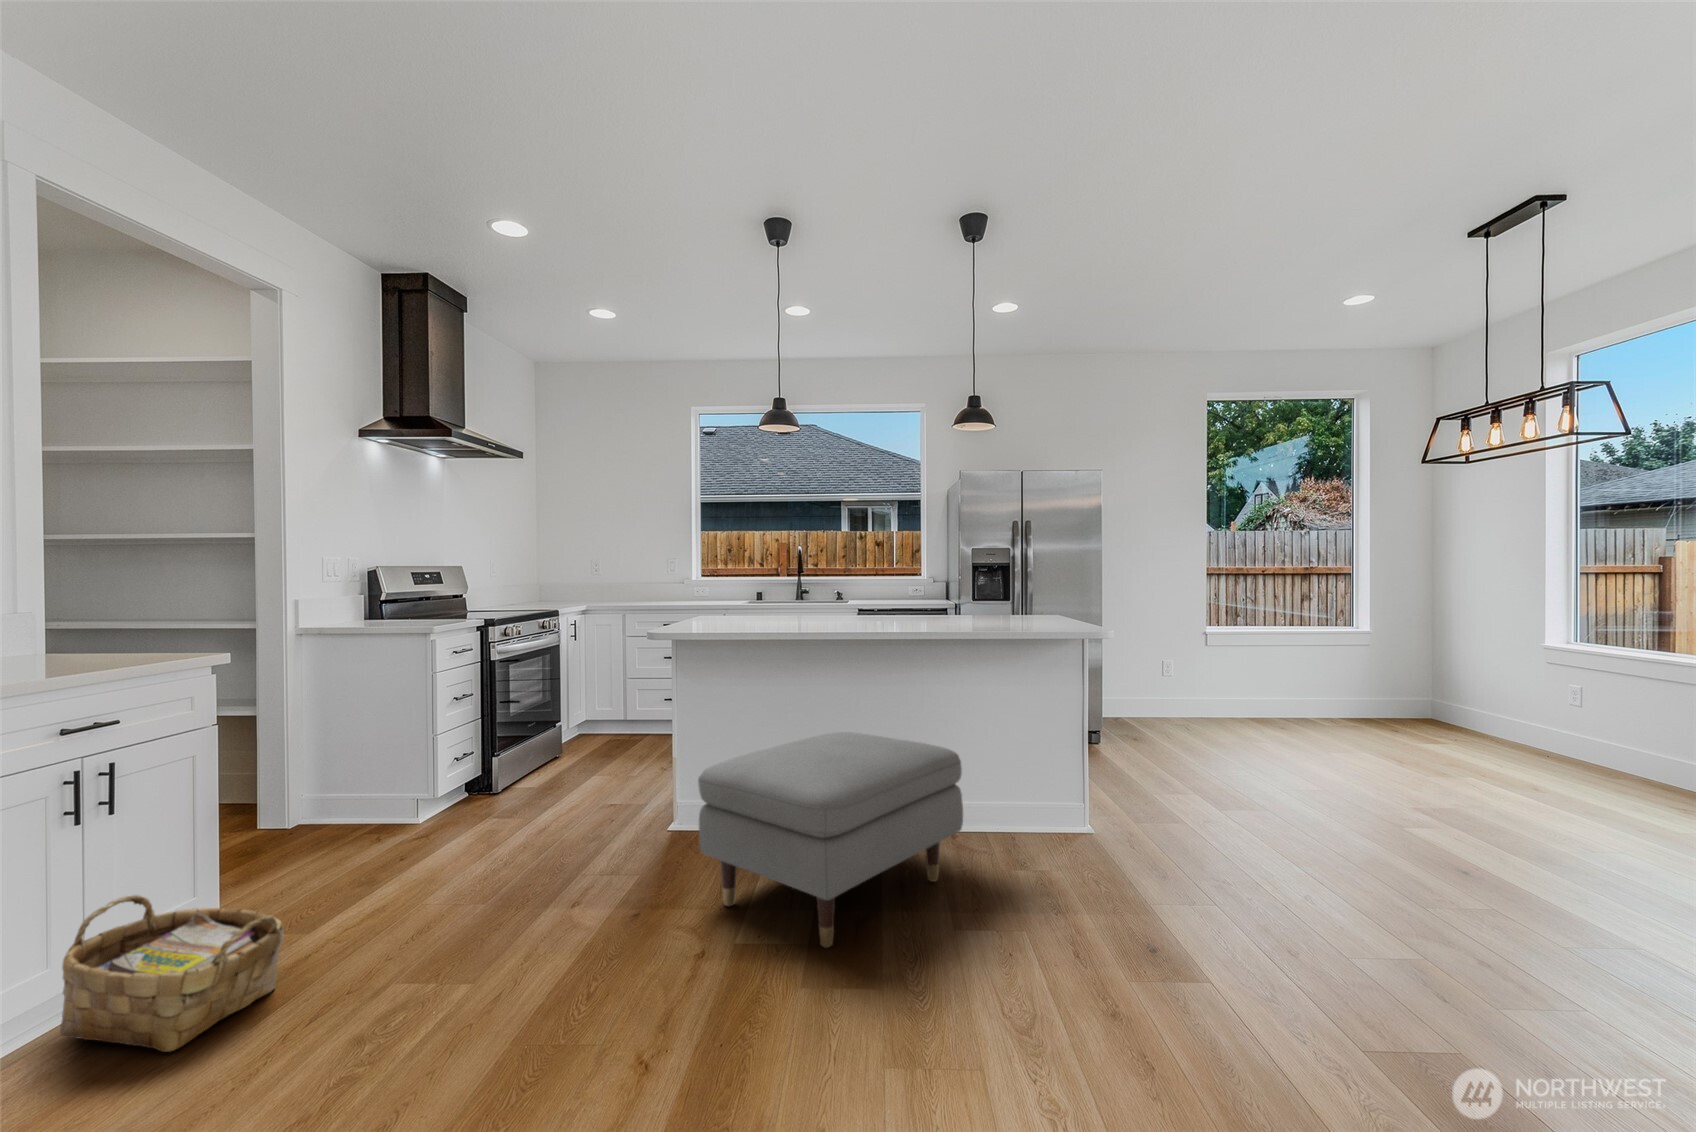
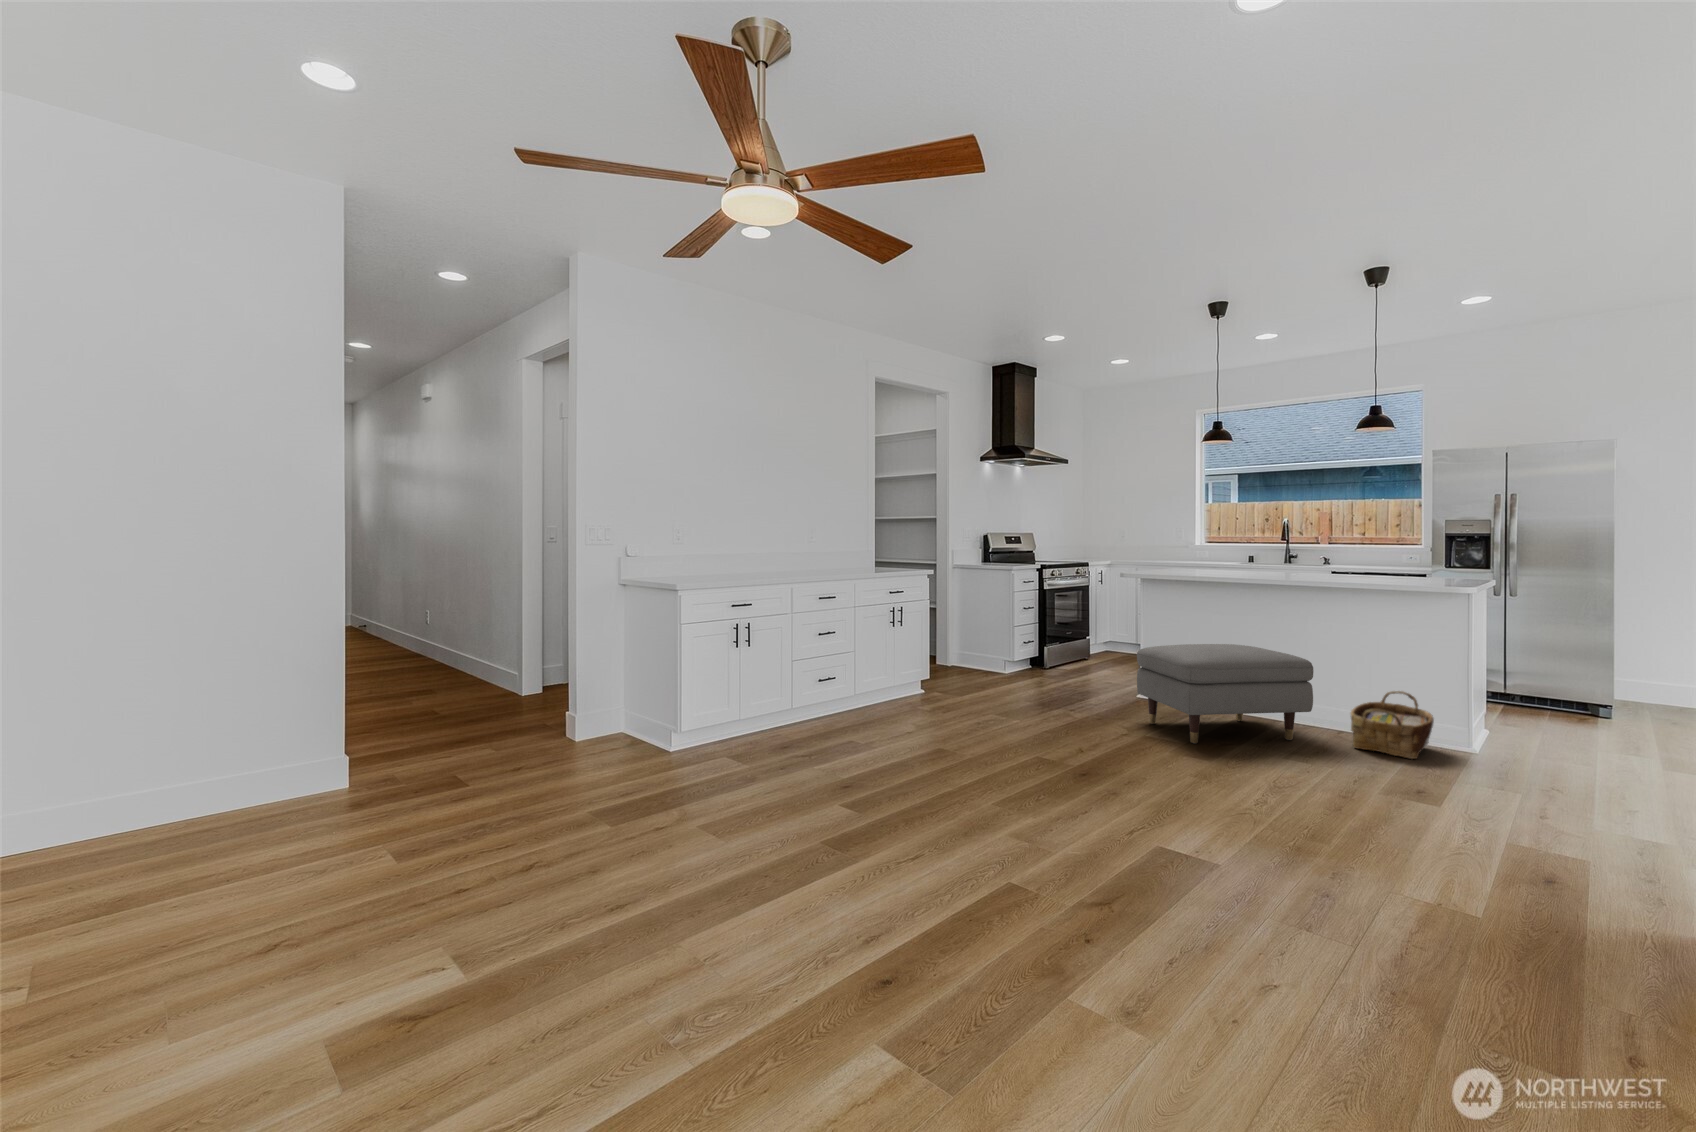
woven basket: present [60,895,284,1052] -> present [1351,691,1434,759]

